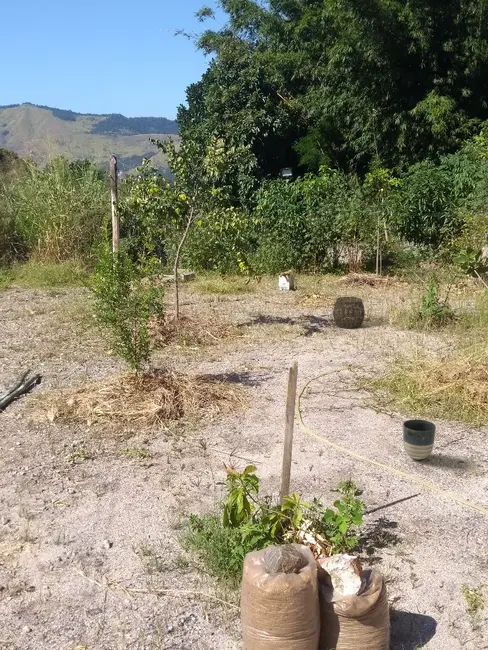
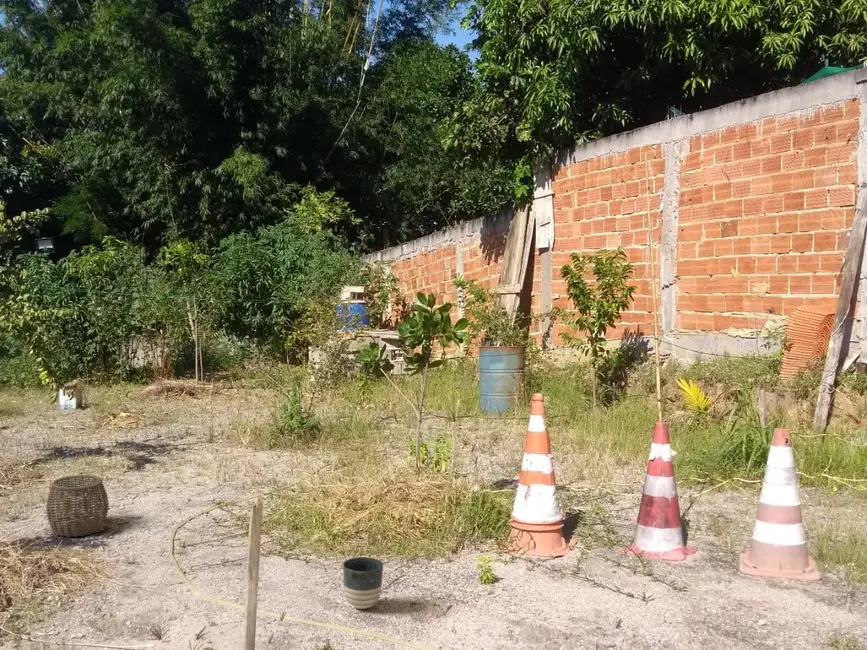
woven basket: present [333,297,365,328] -> present [46,475,109,537]

